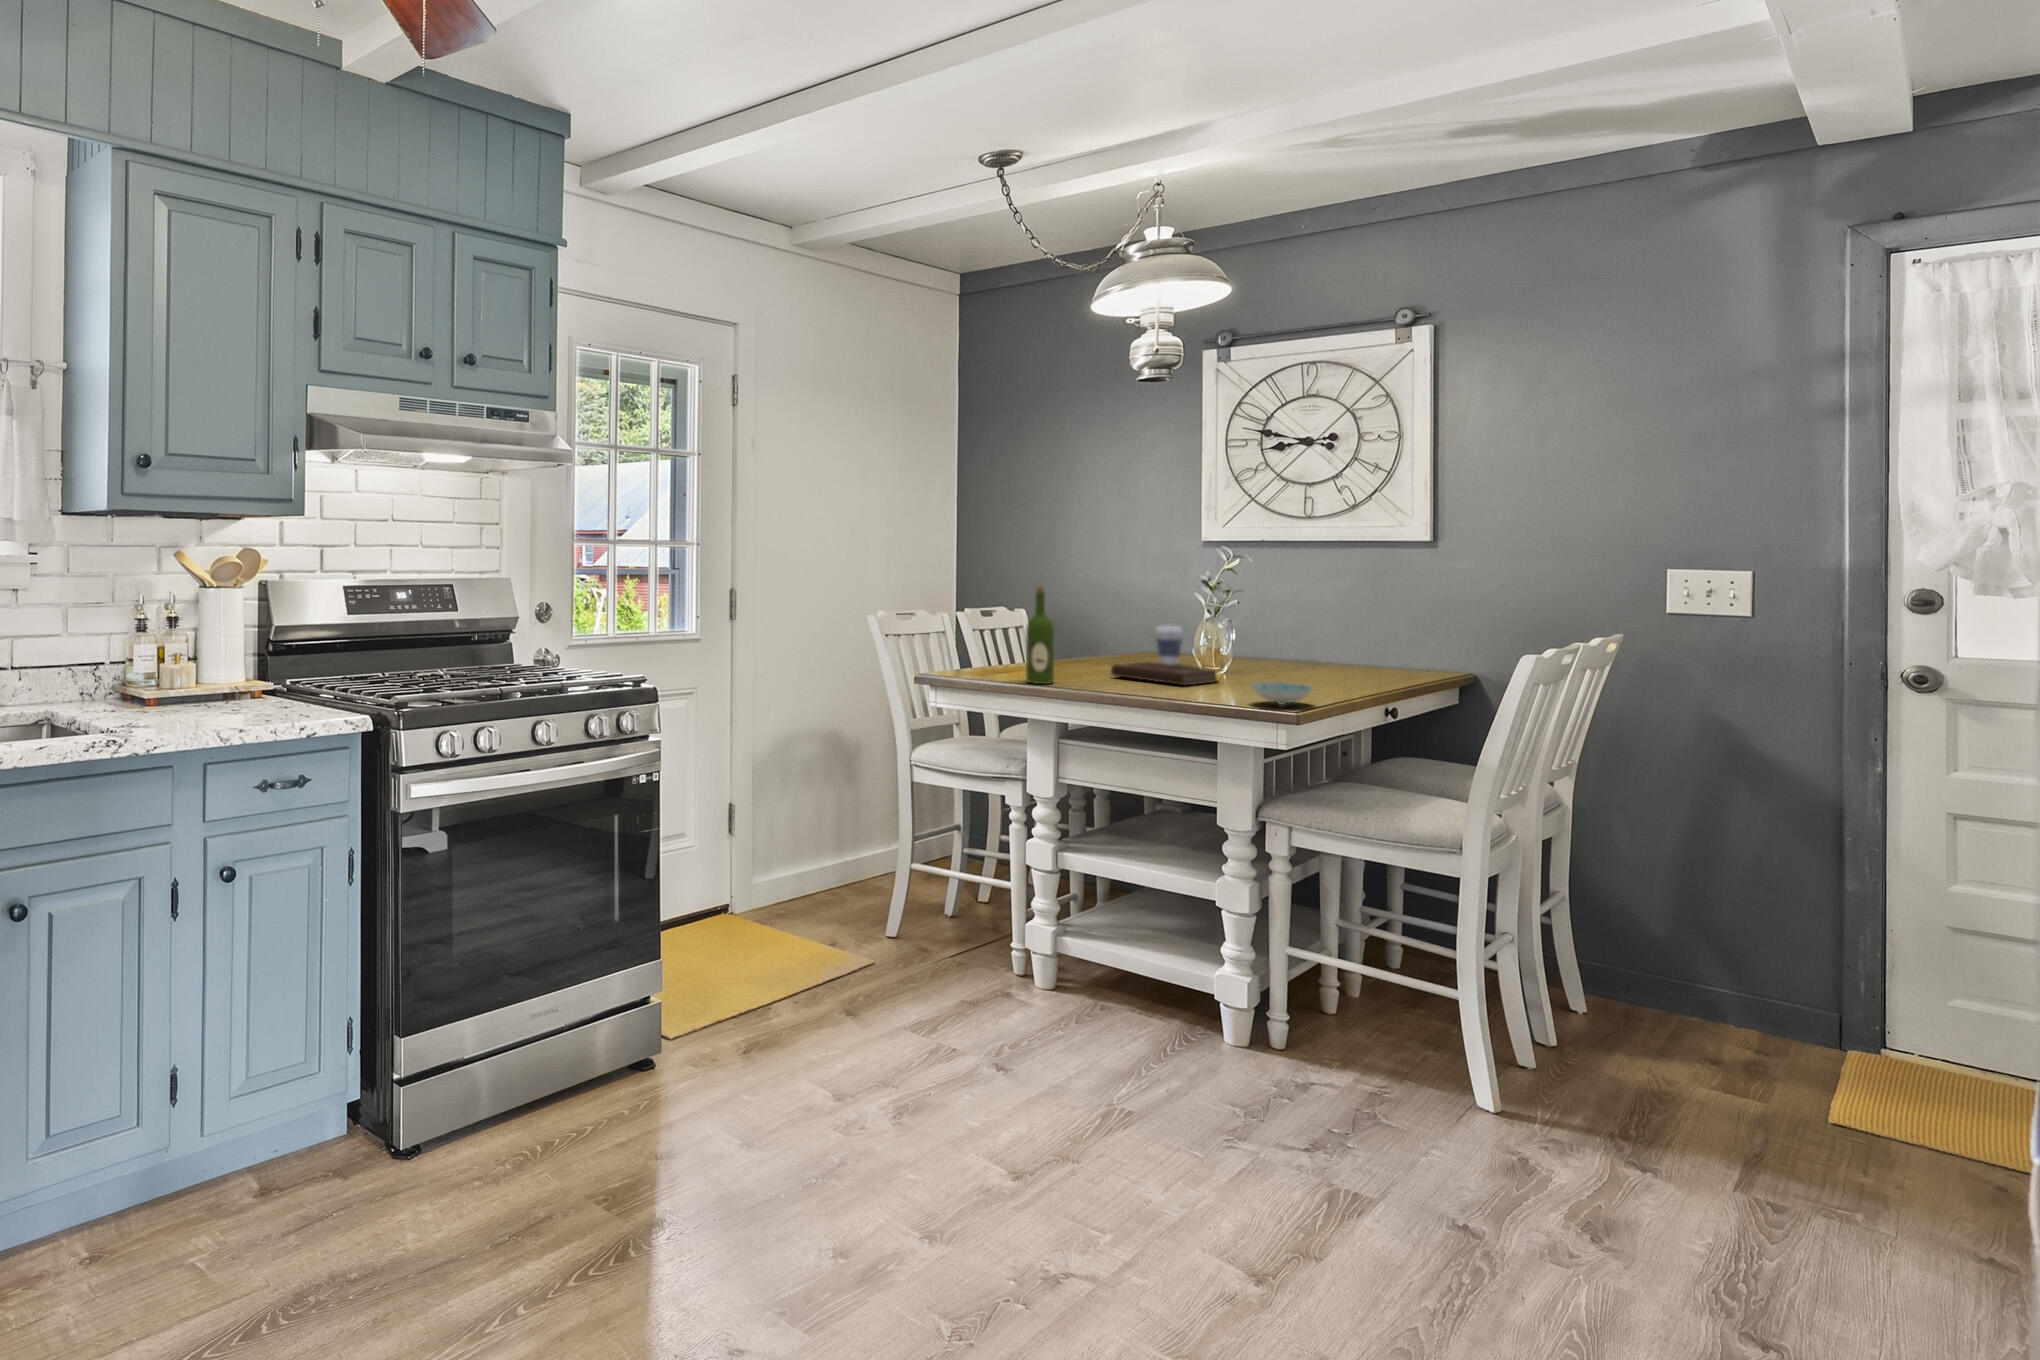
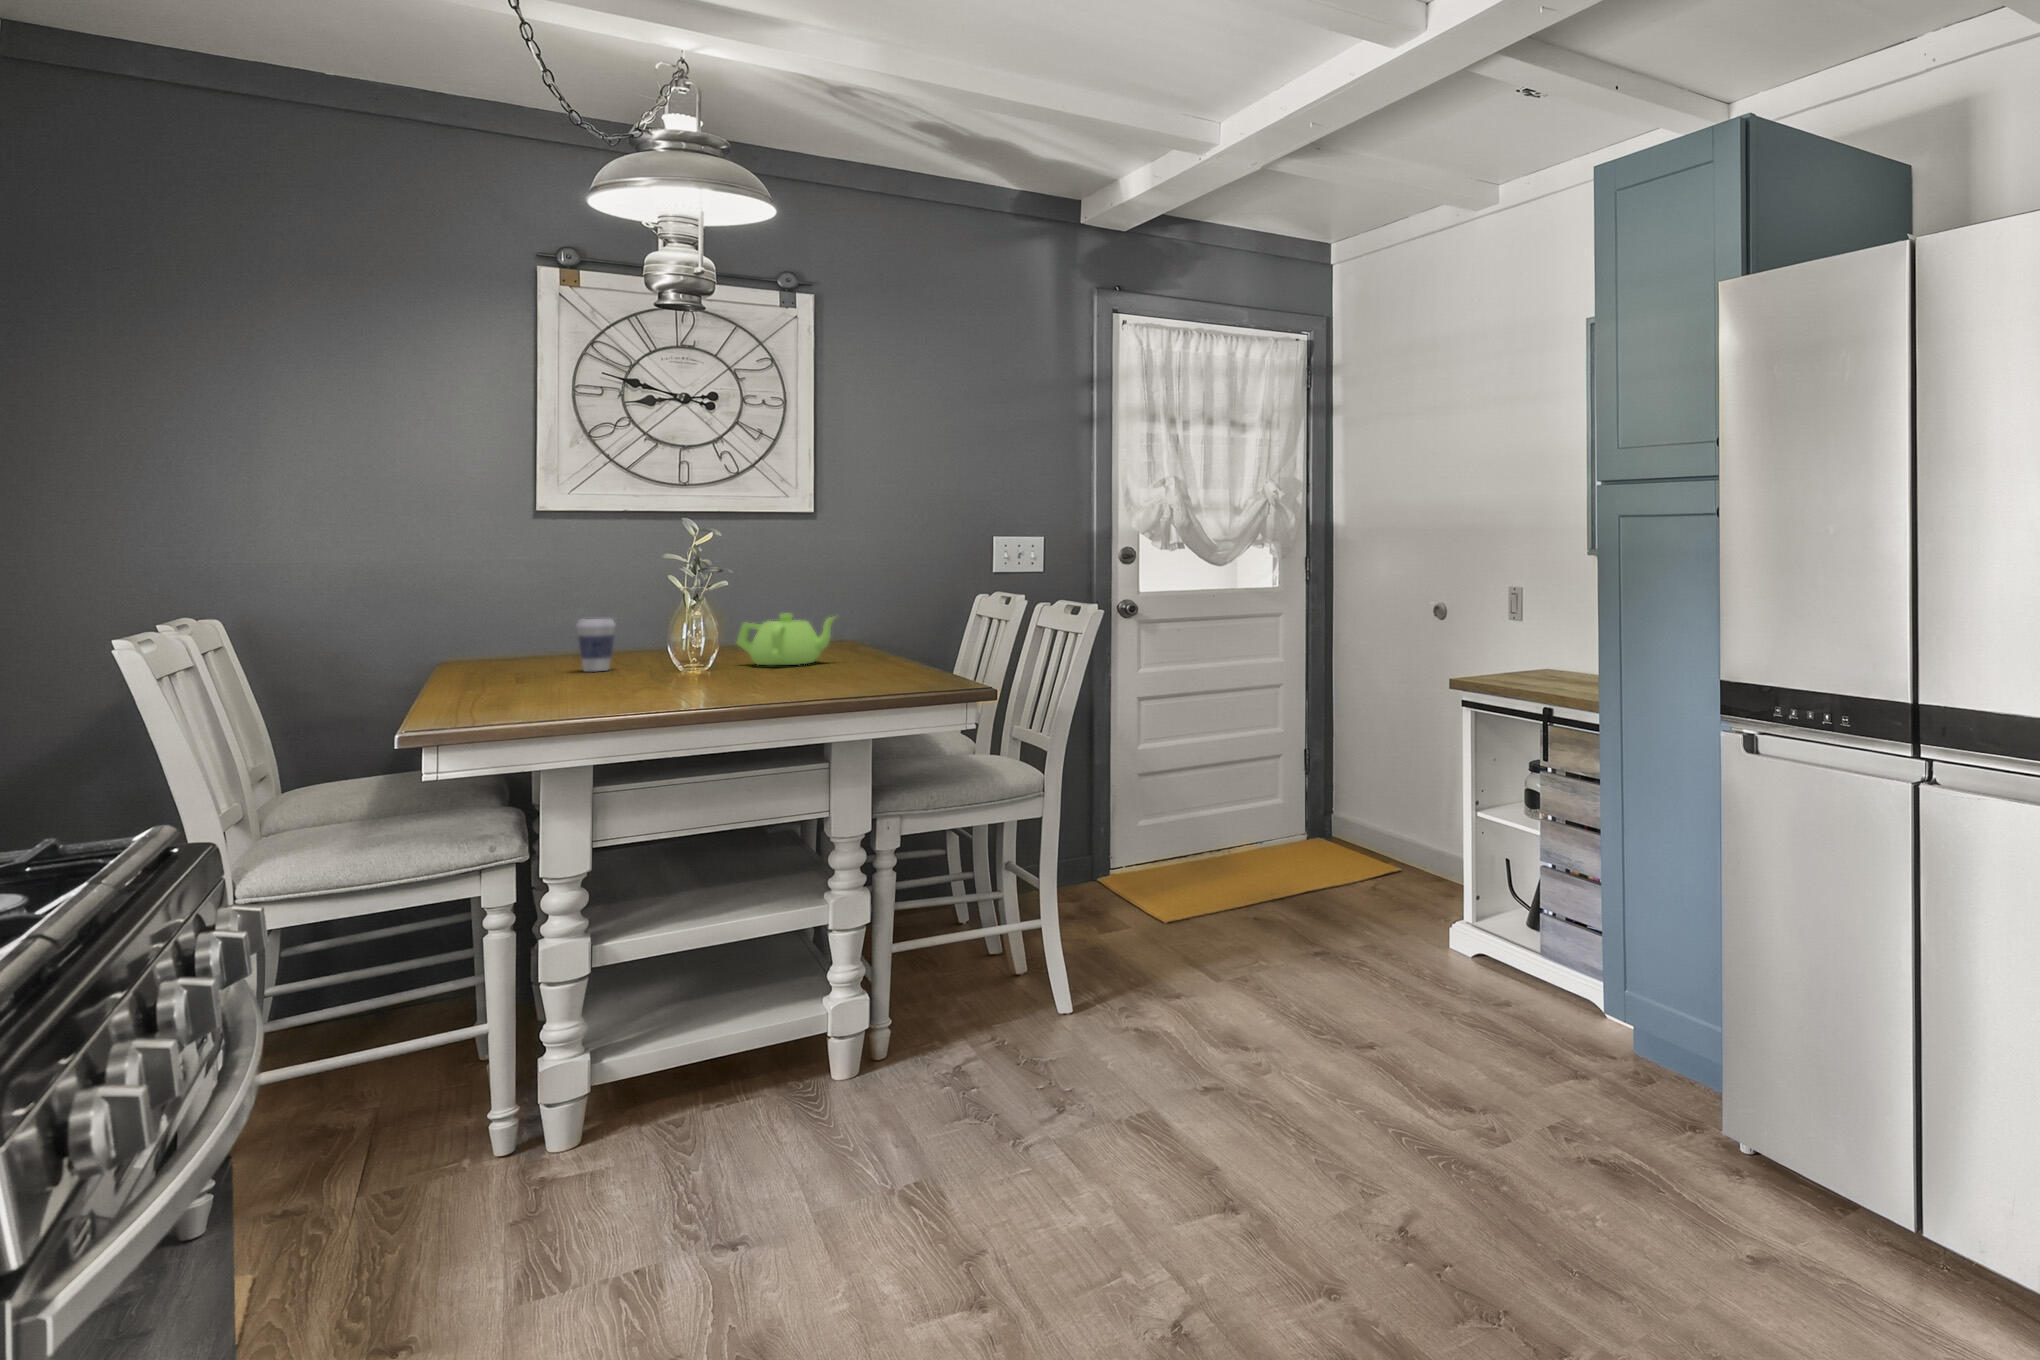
wine bottle: present [1026,586,1054,684] -> none [502,562,549,707]
teapot: none [1261,635,1339,681] -> present [737,614,836,665]
notebook: present [1111,661,1218,685] -> none [591,660,730,686]
ceramic bowl: present [1251,683,1313,705] -> none [847,658,913,683]

